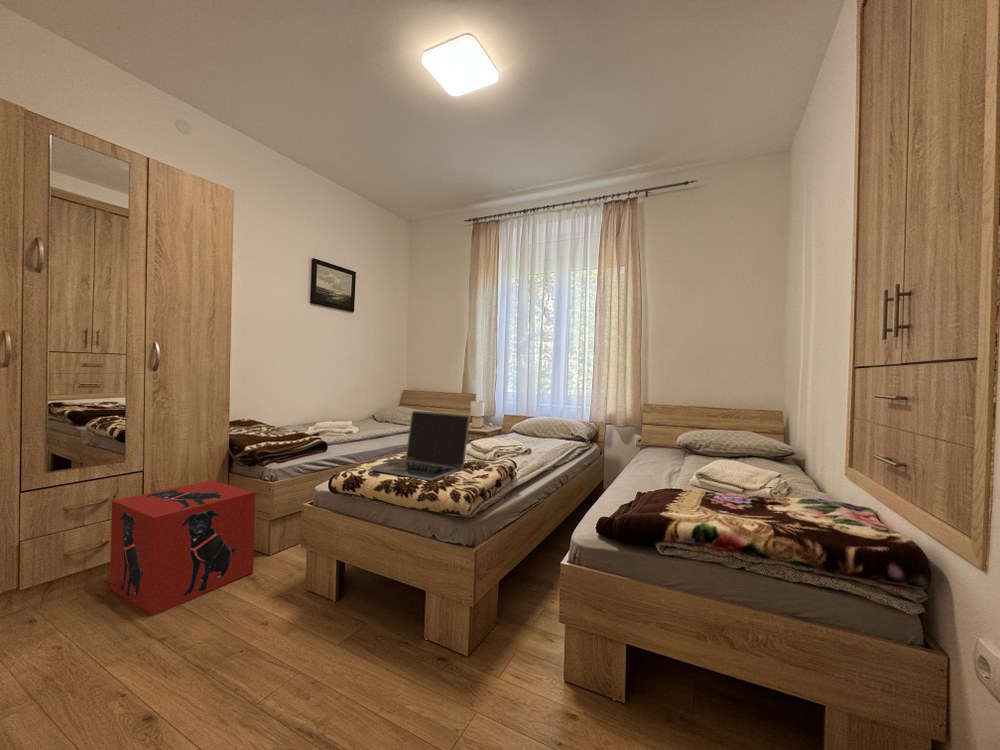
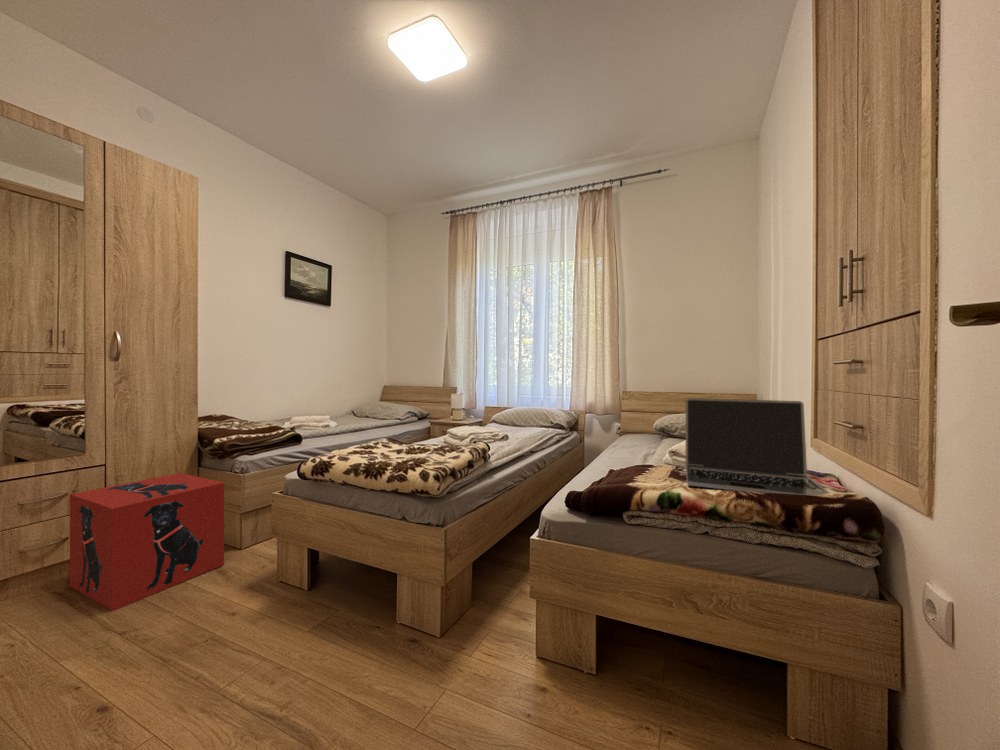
laptop: present [370,411,470,481] -> present [685,398,830,496]

